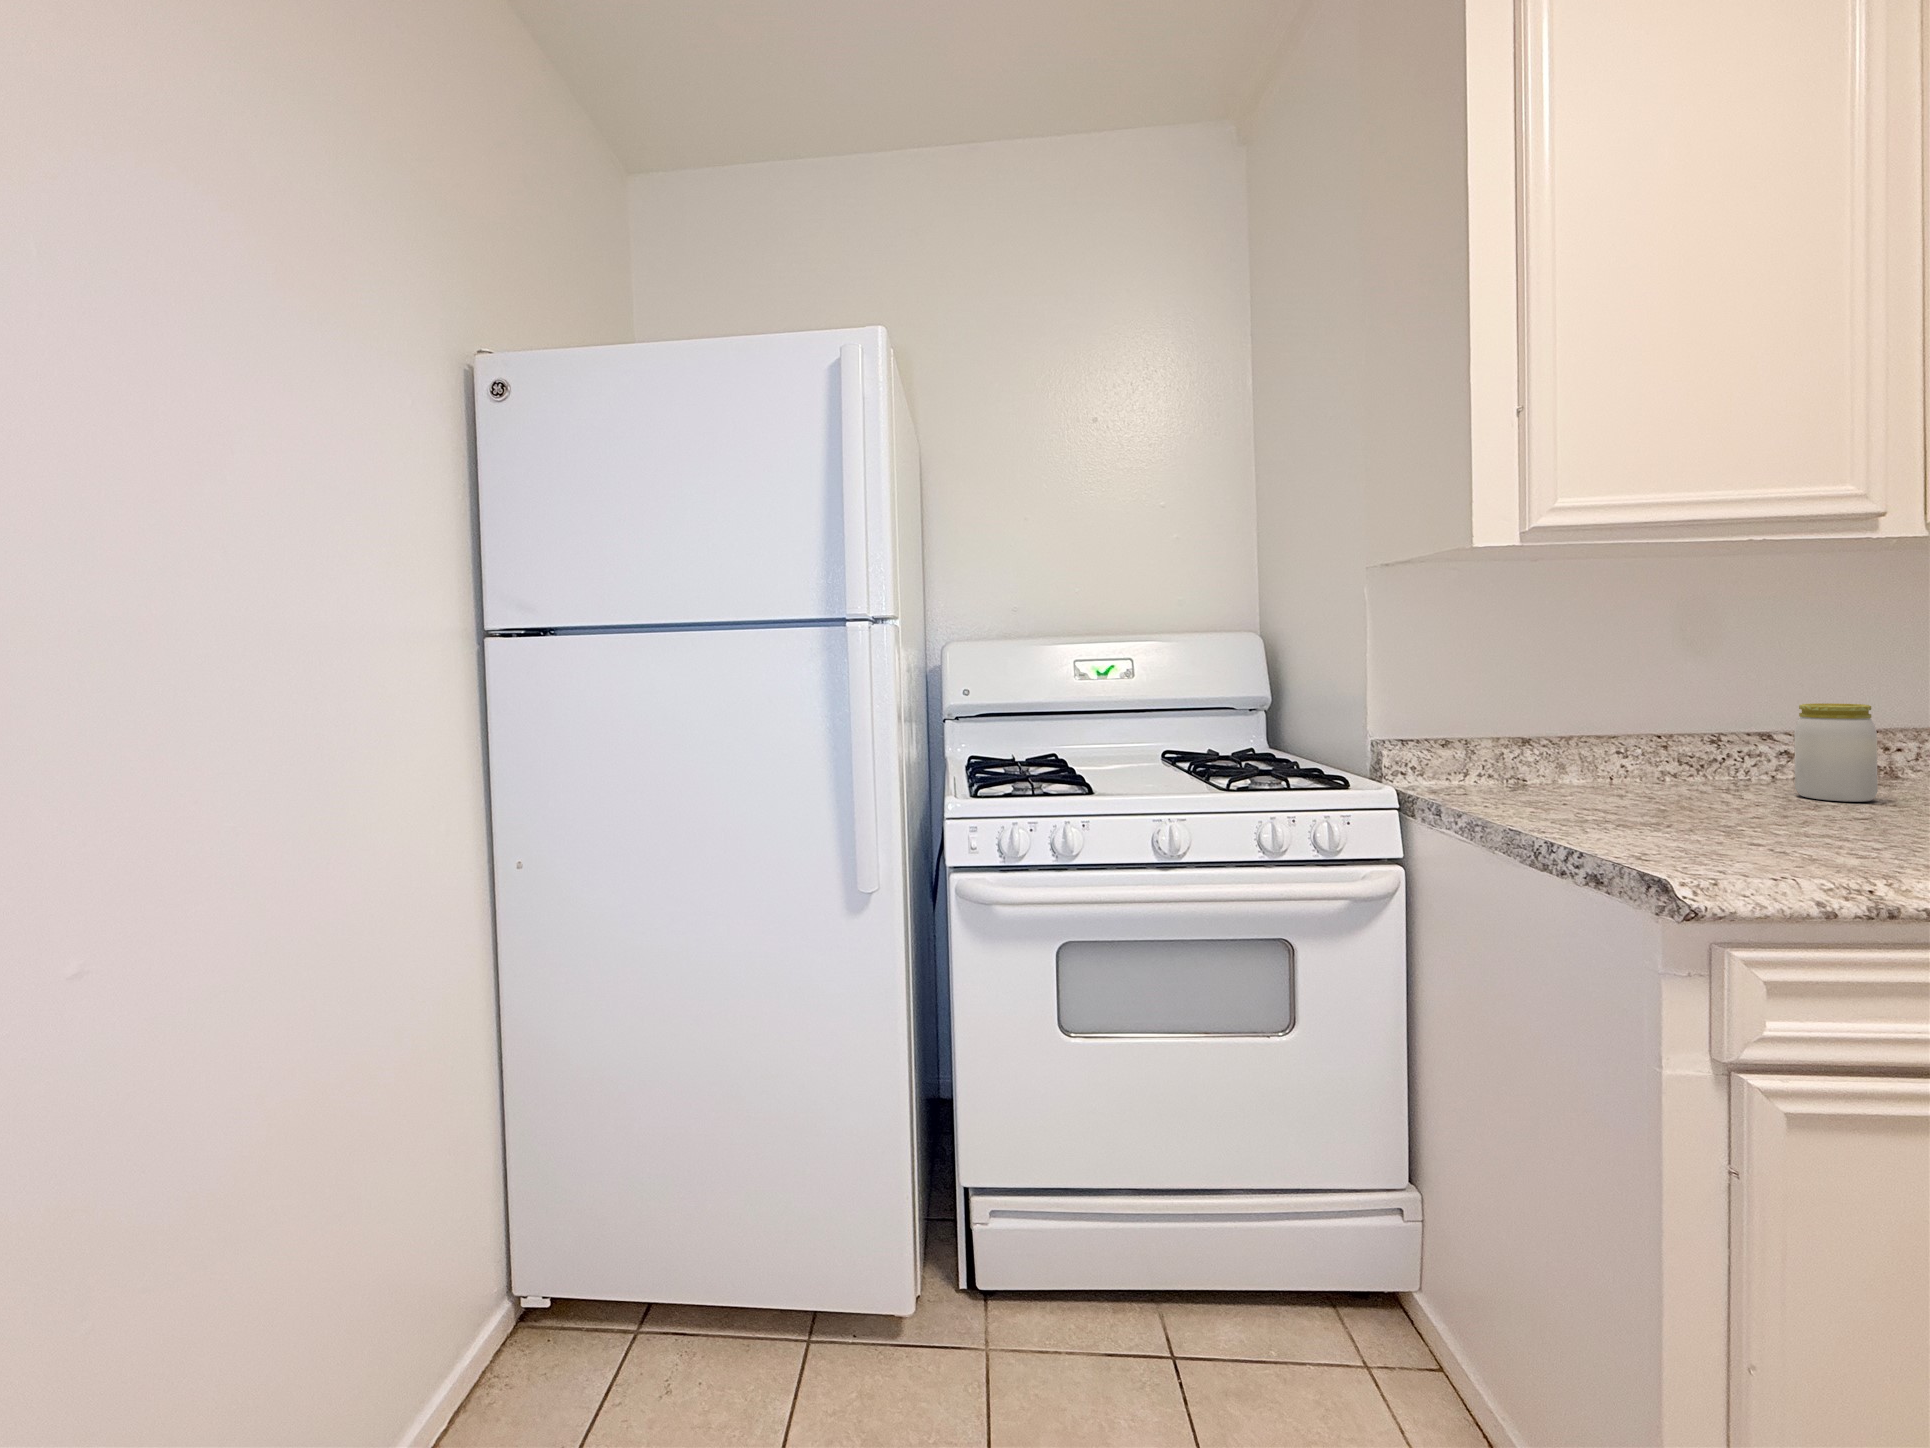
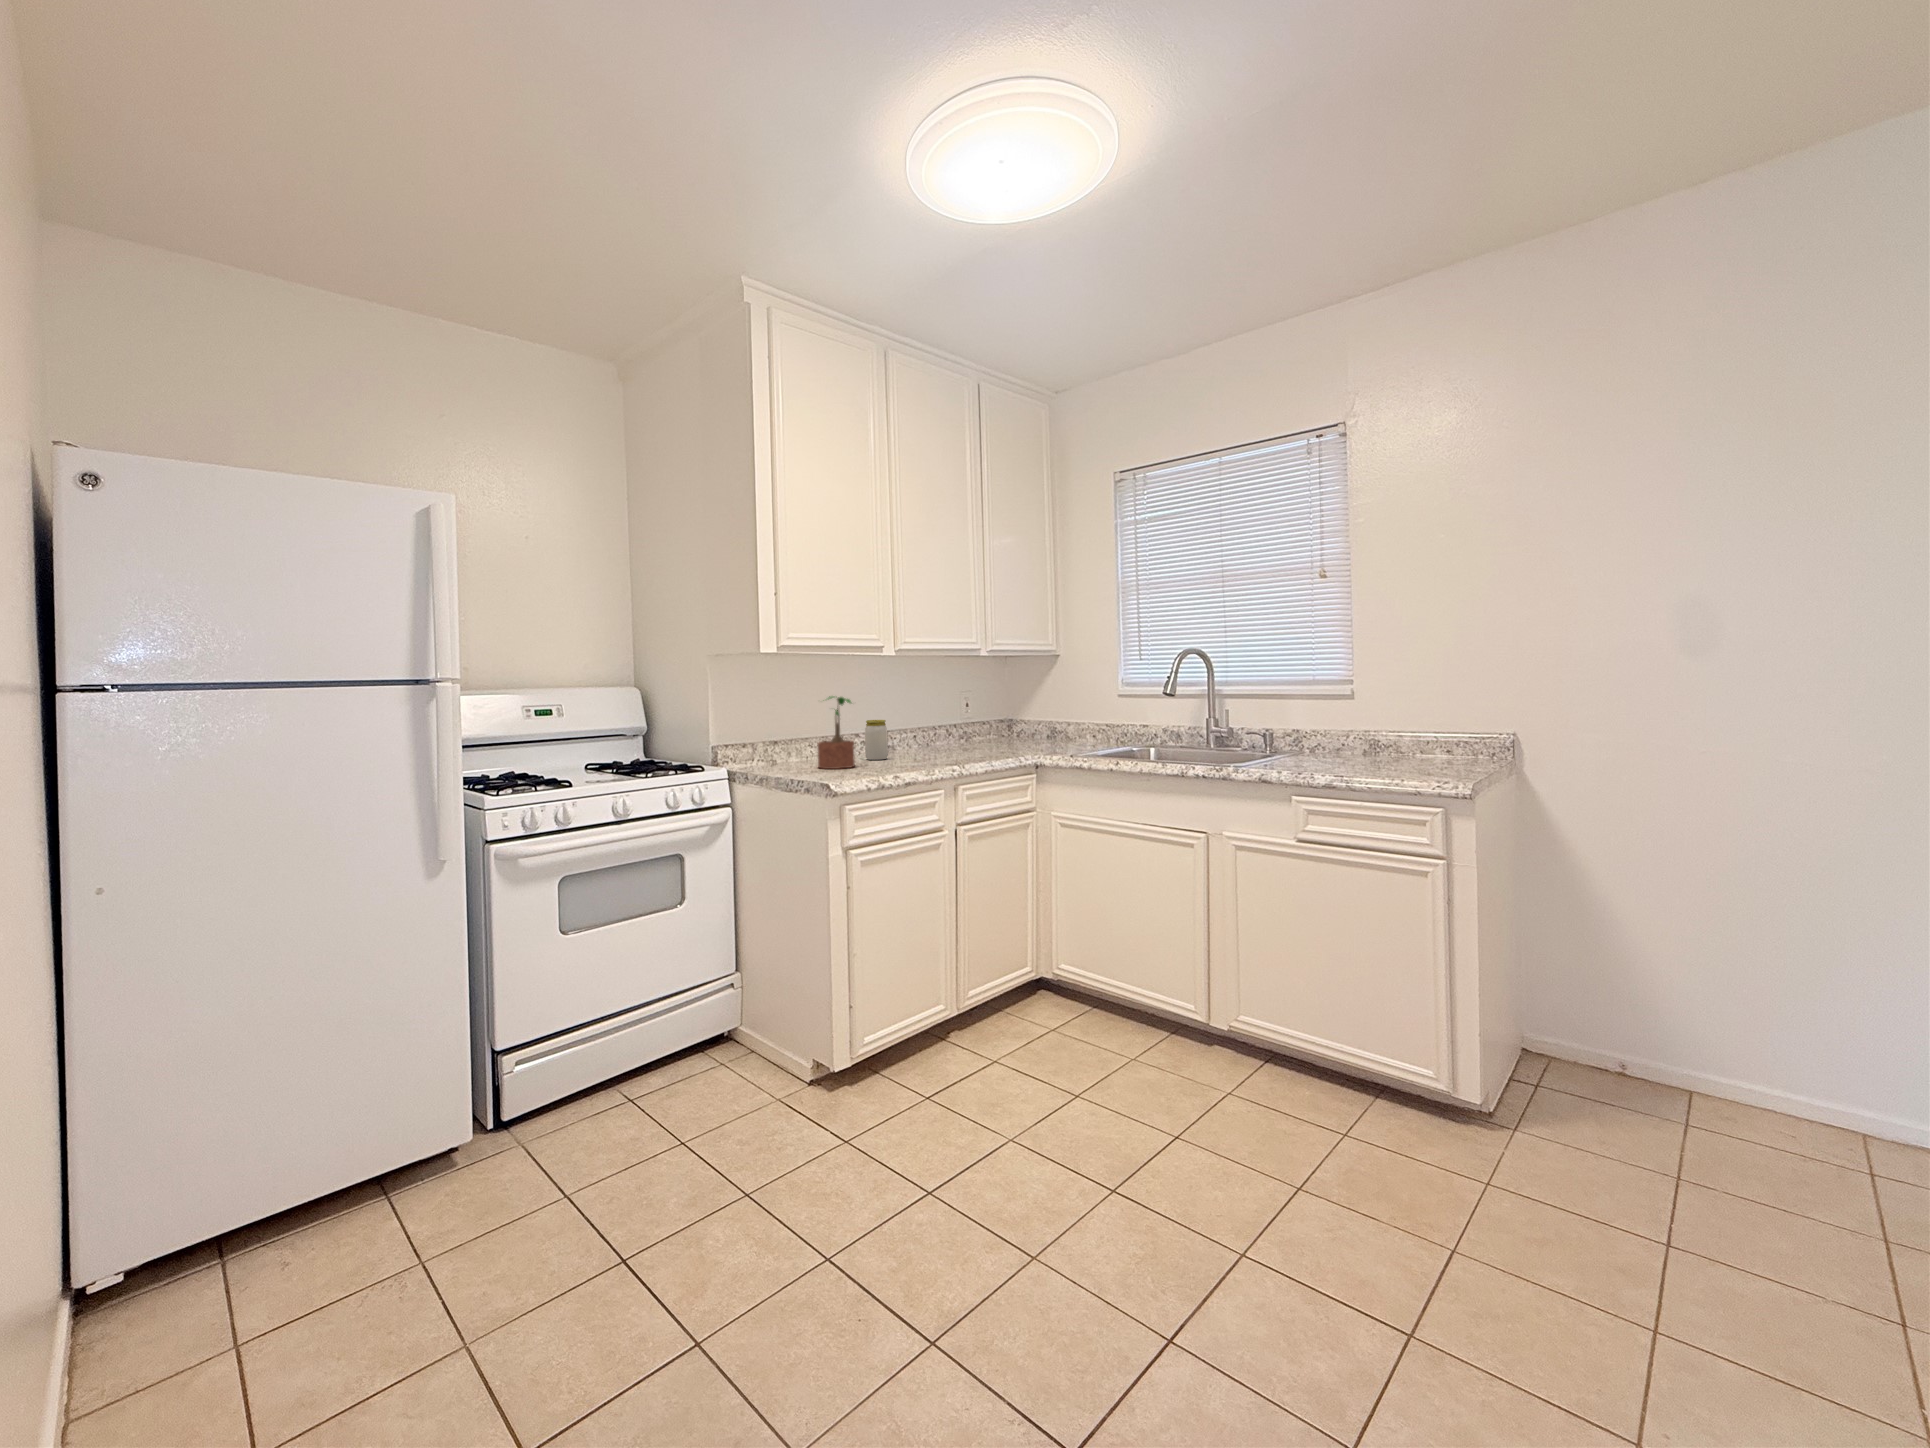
potted plant: none [1640,646,1770,820] -> present [818,696,855,769]

